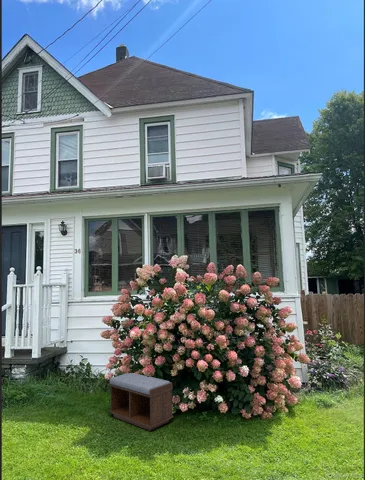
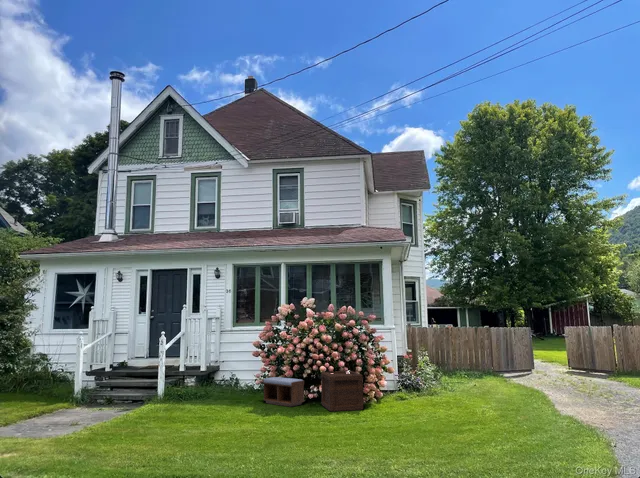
wooden crate: none [200,366,277,452] -> present [321,371,363,412]

